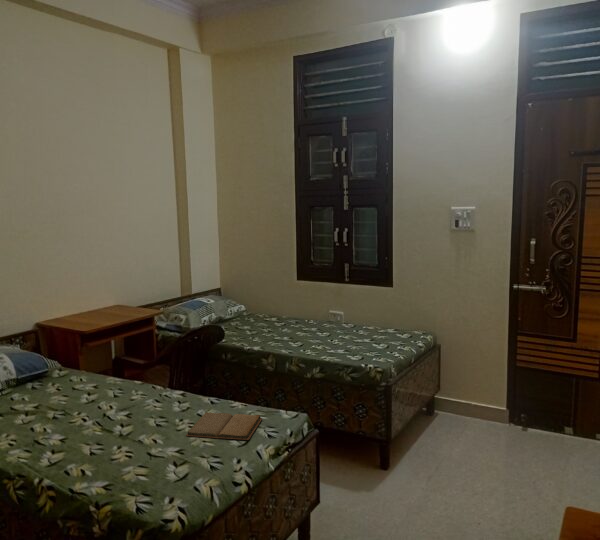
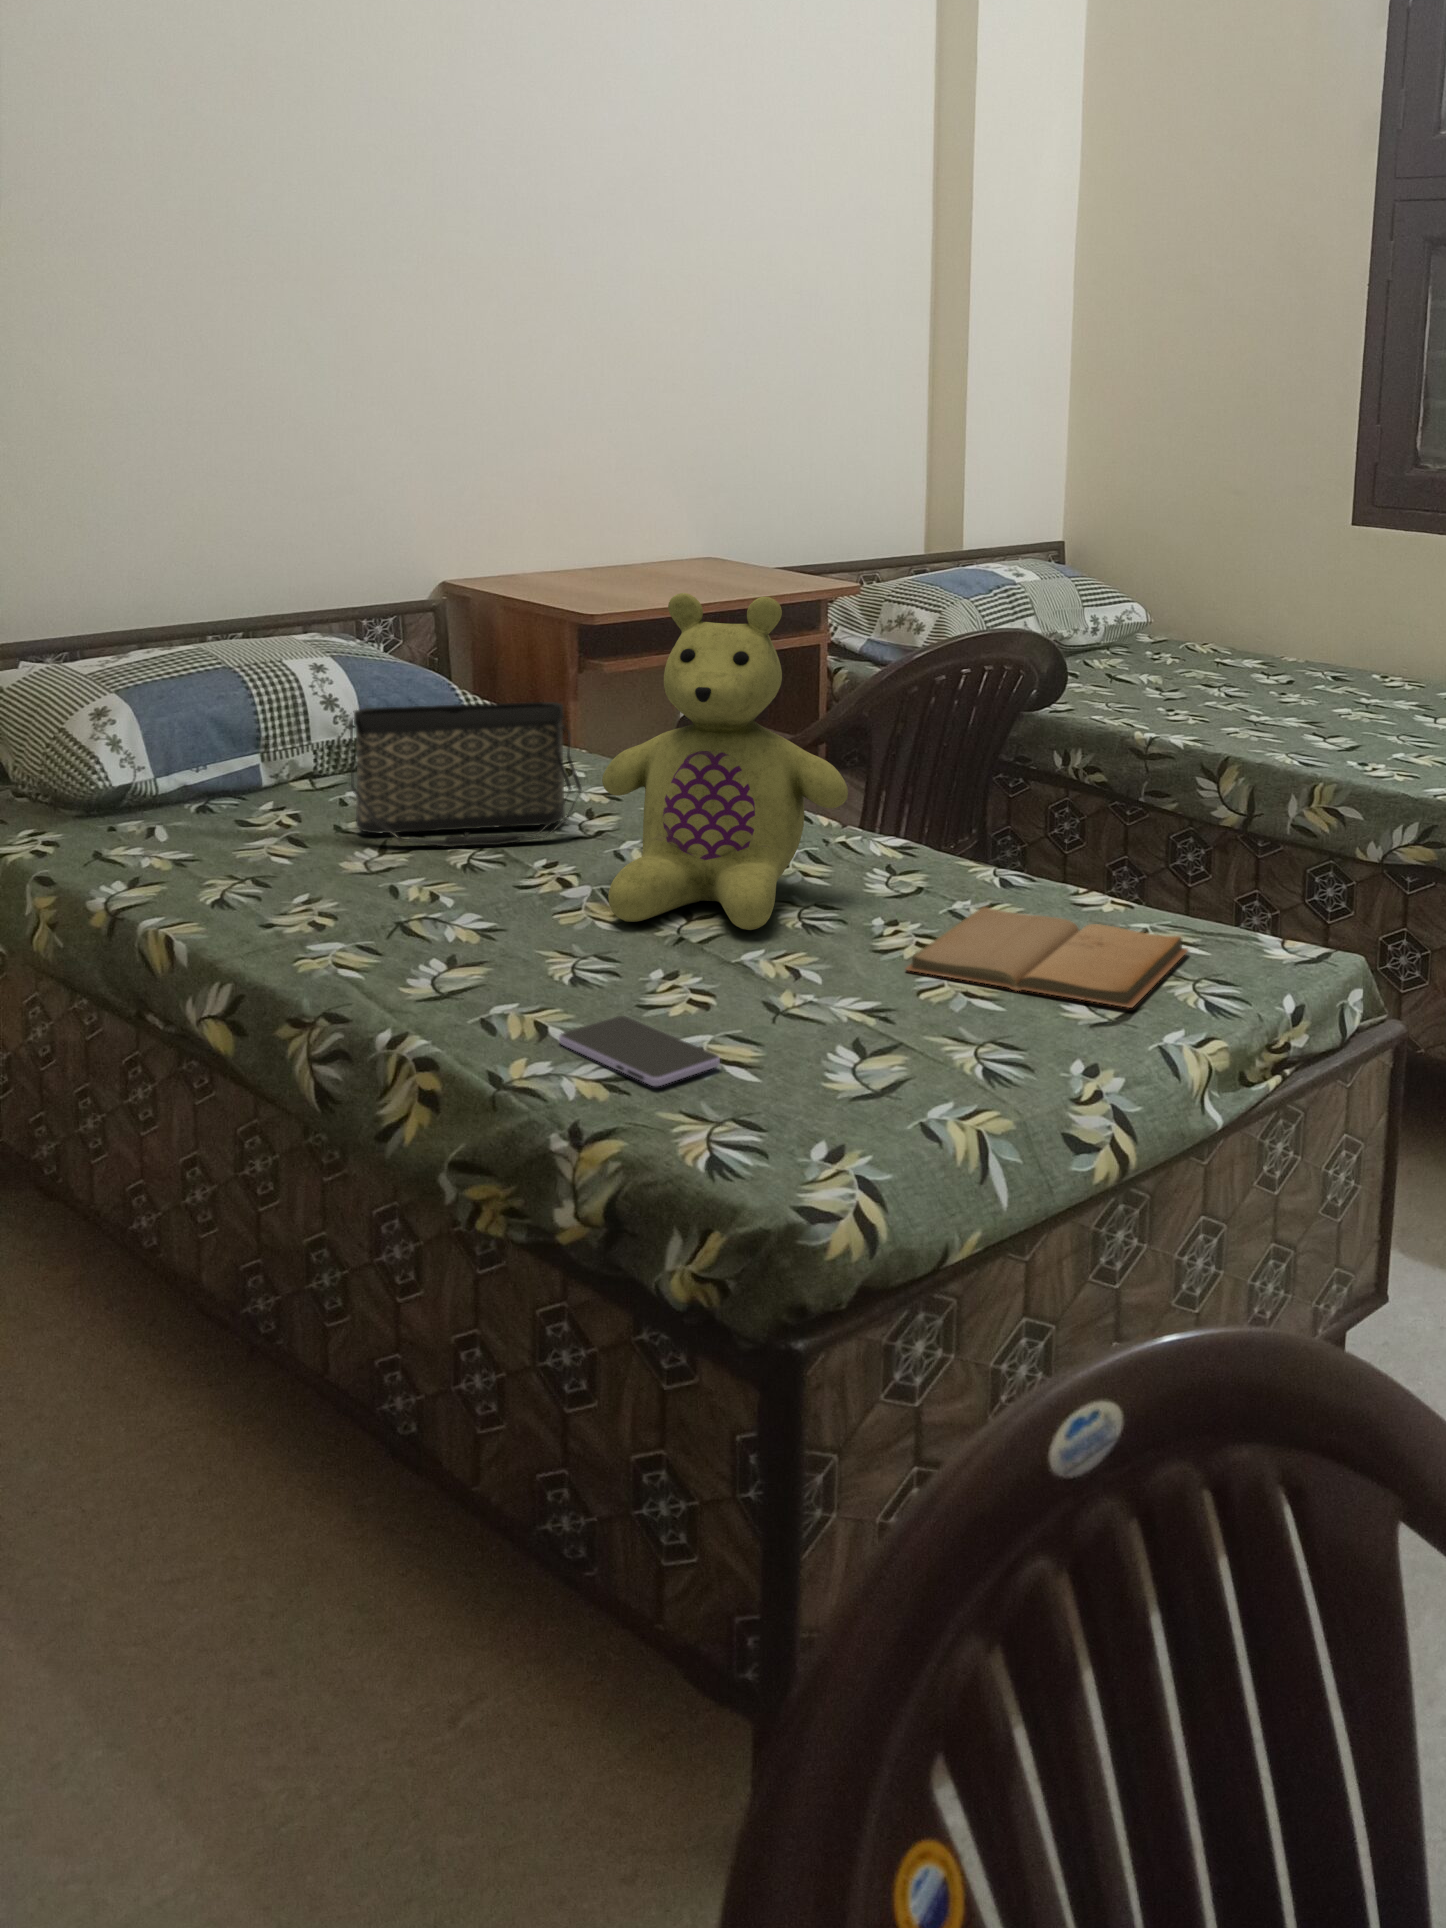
stuffed bear: none [95,334,166,431] -> present [602,593,848,930]
handbag: none [16,364,88,411] -> present [349,702,582,847]
smartphone: none [89,464,137,486] -> present [559,1016,720,1086]

